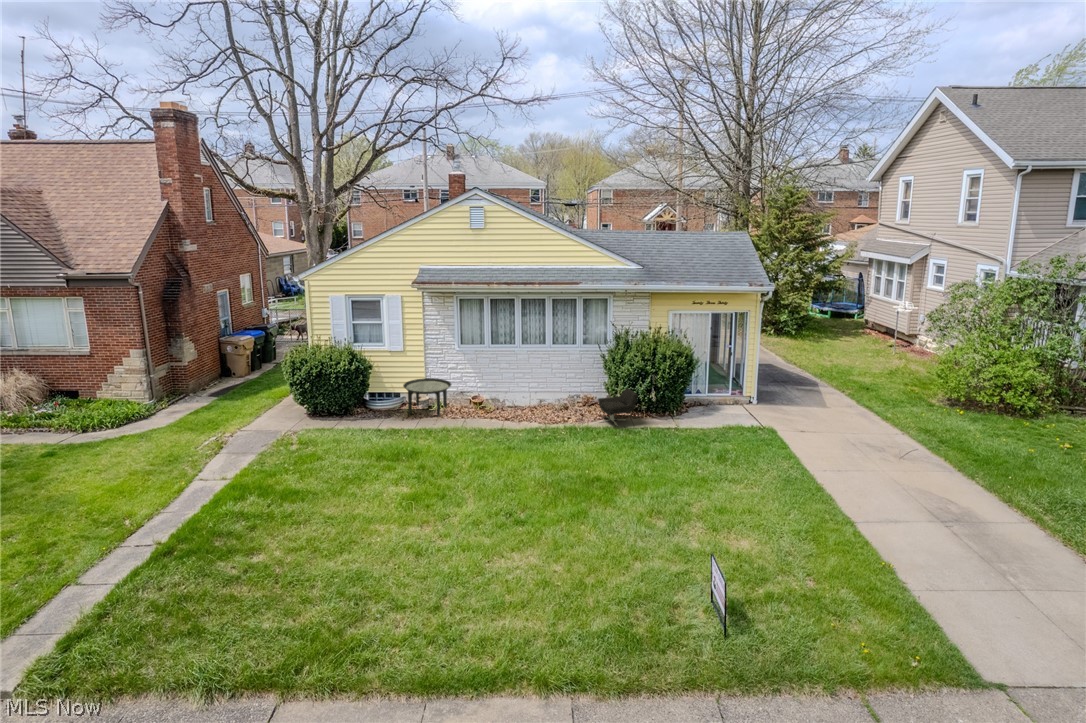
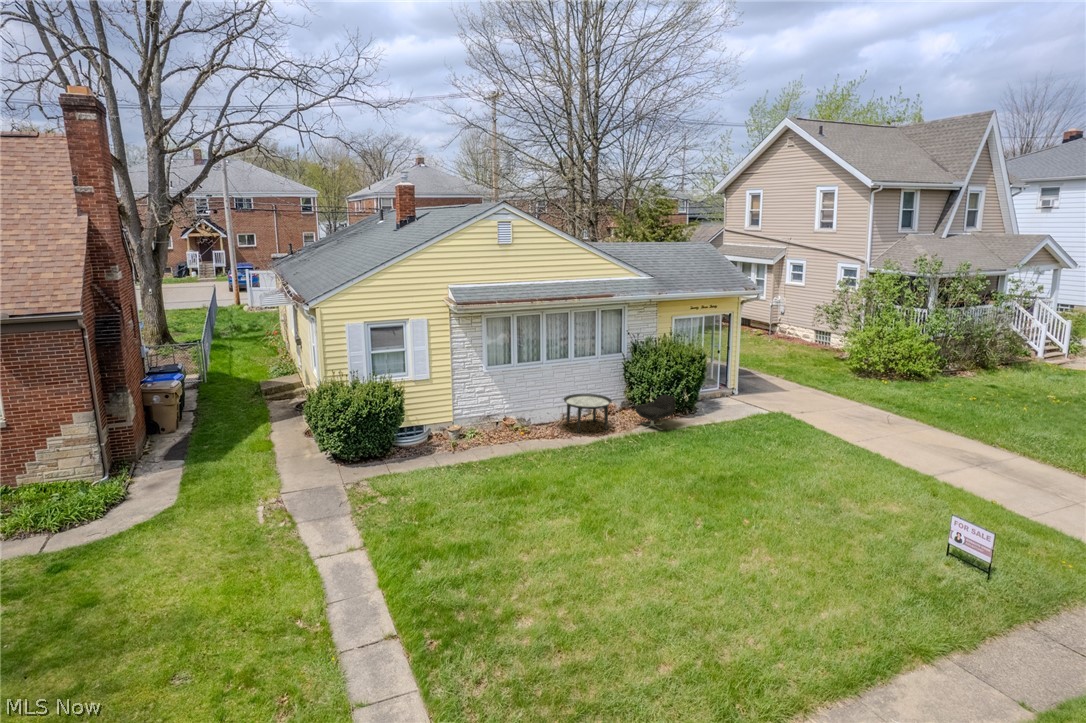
round table: present [403,378,451,417] -> present [564,394,612,433]

